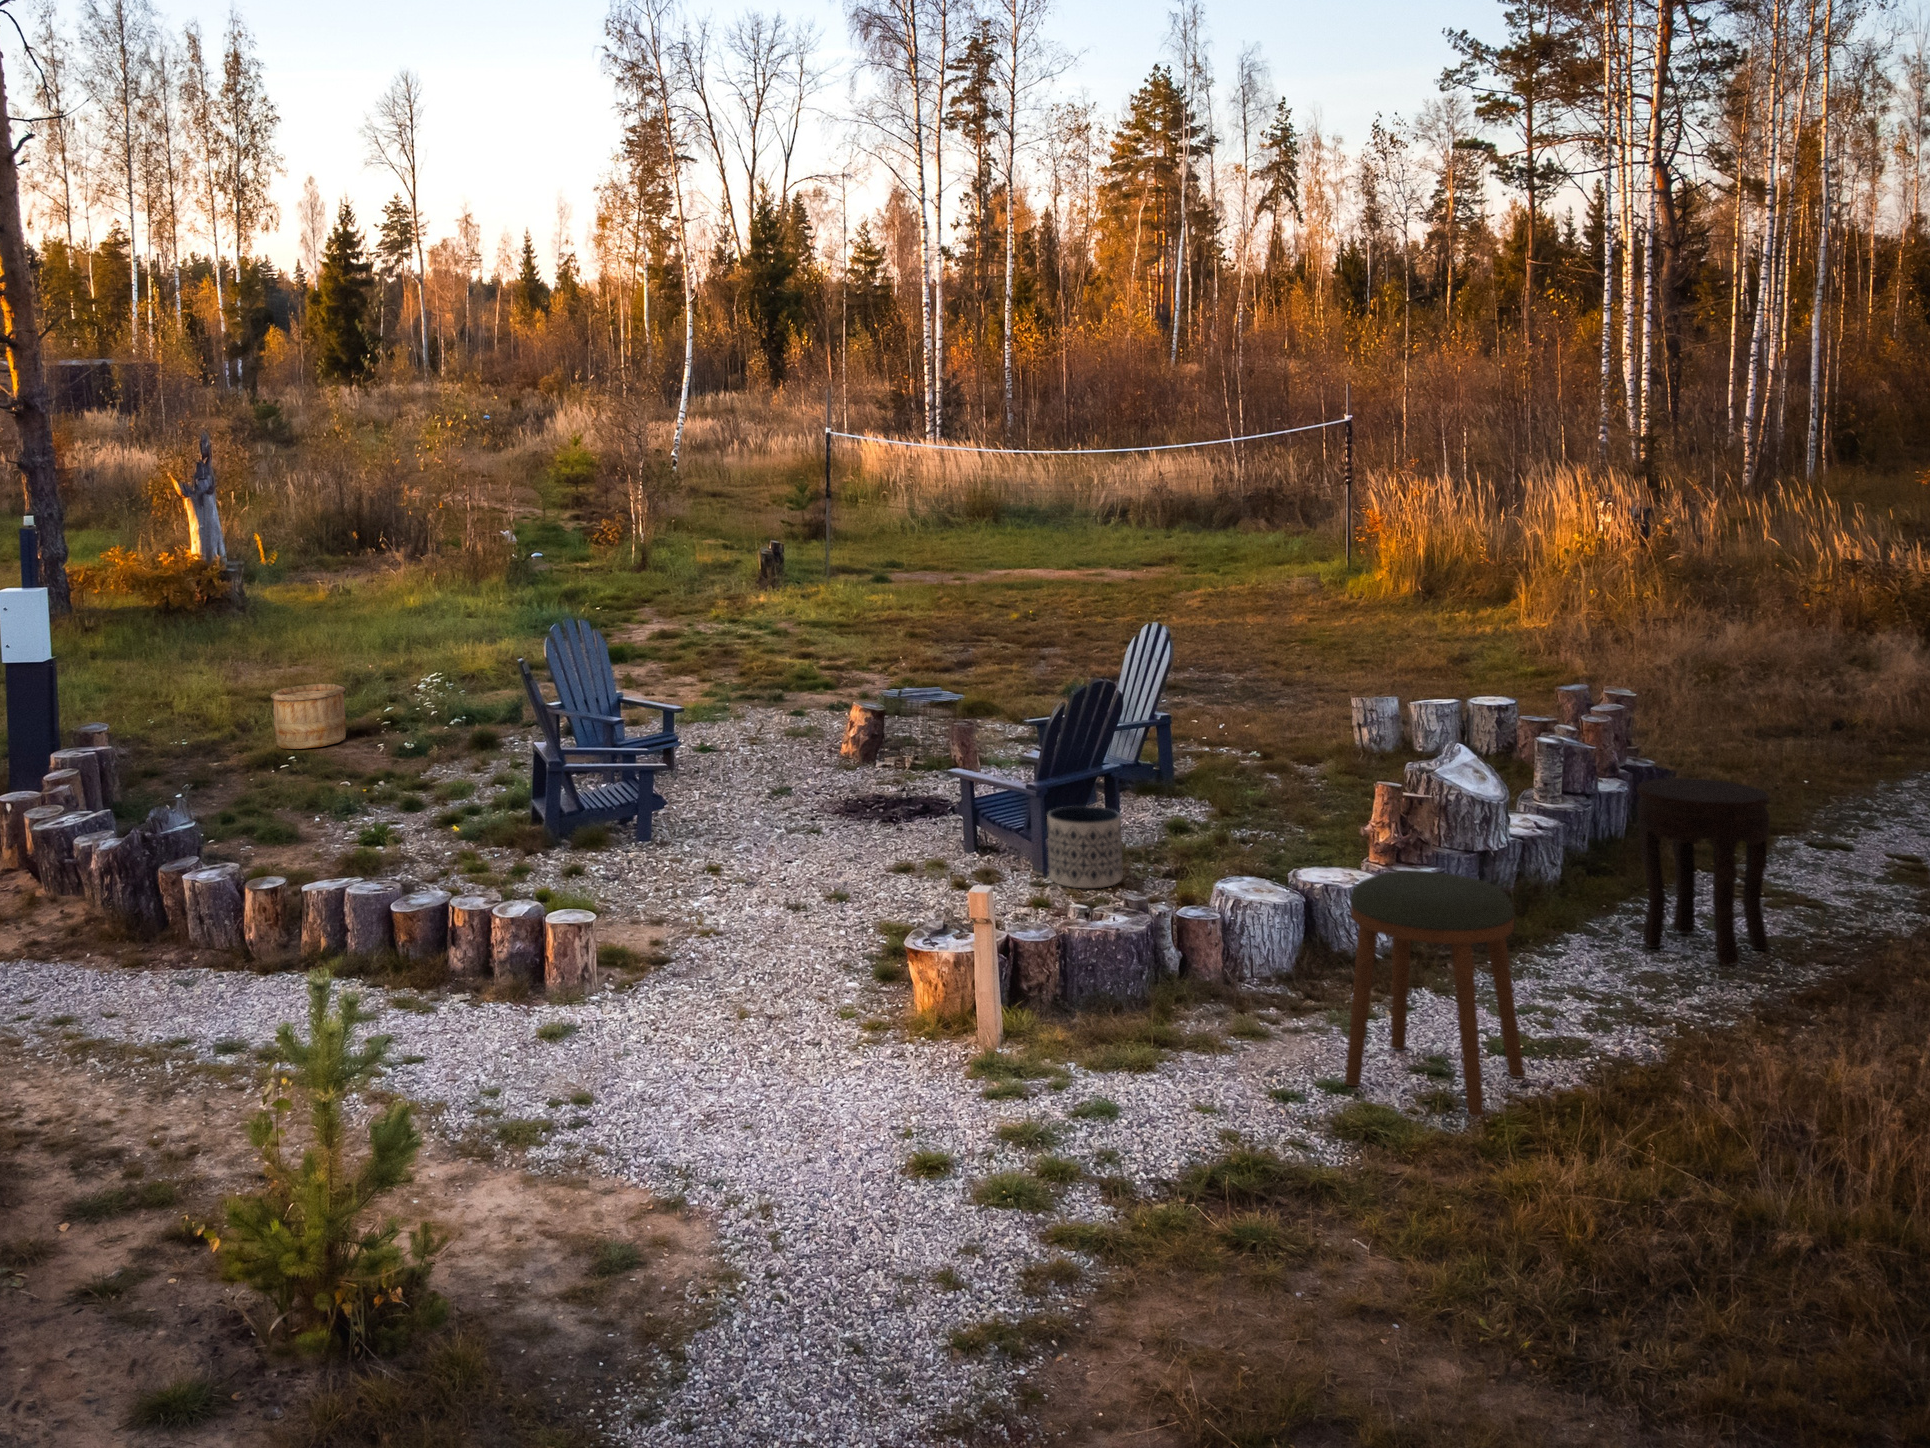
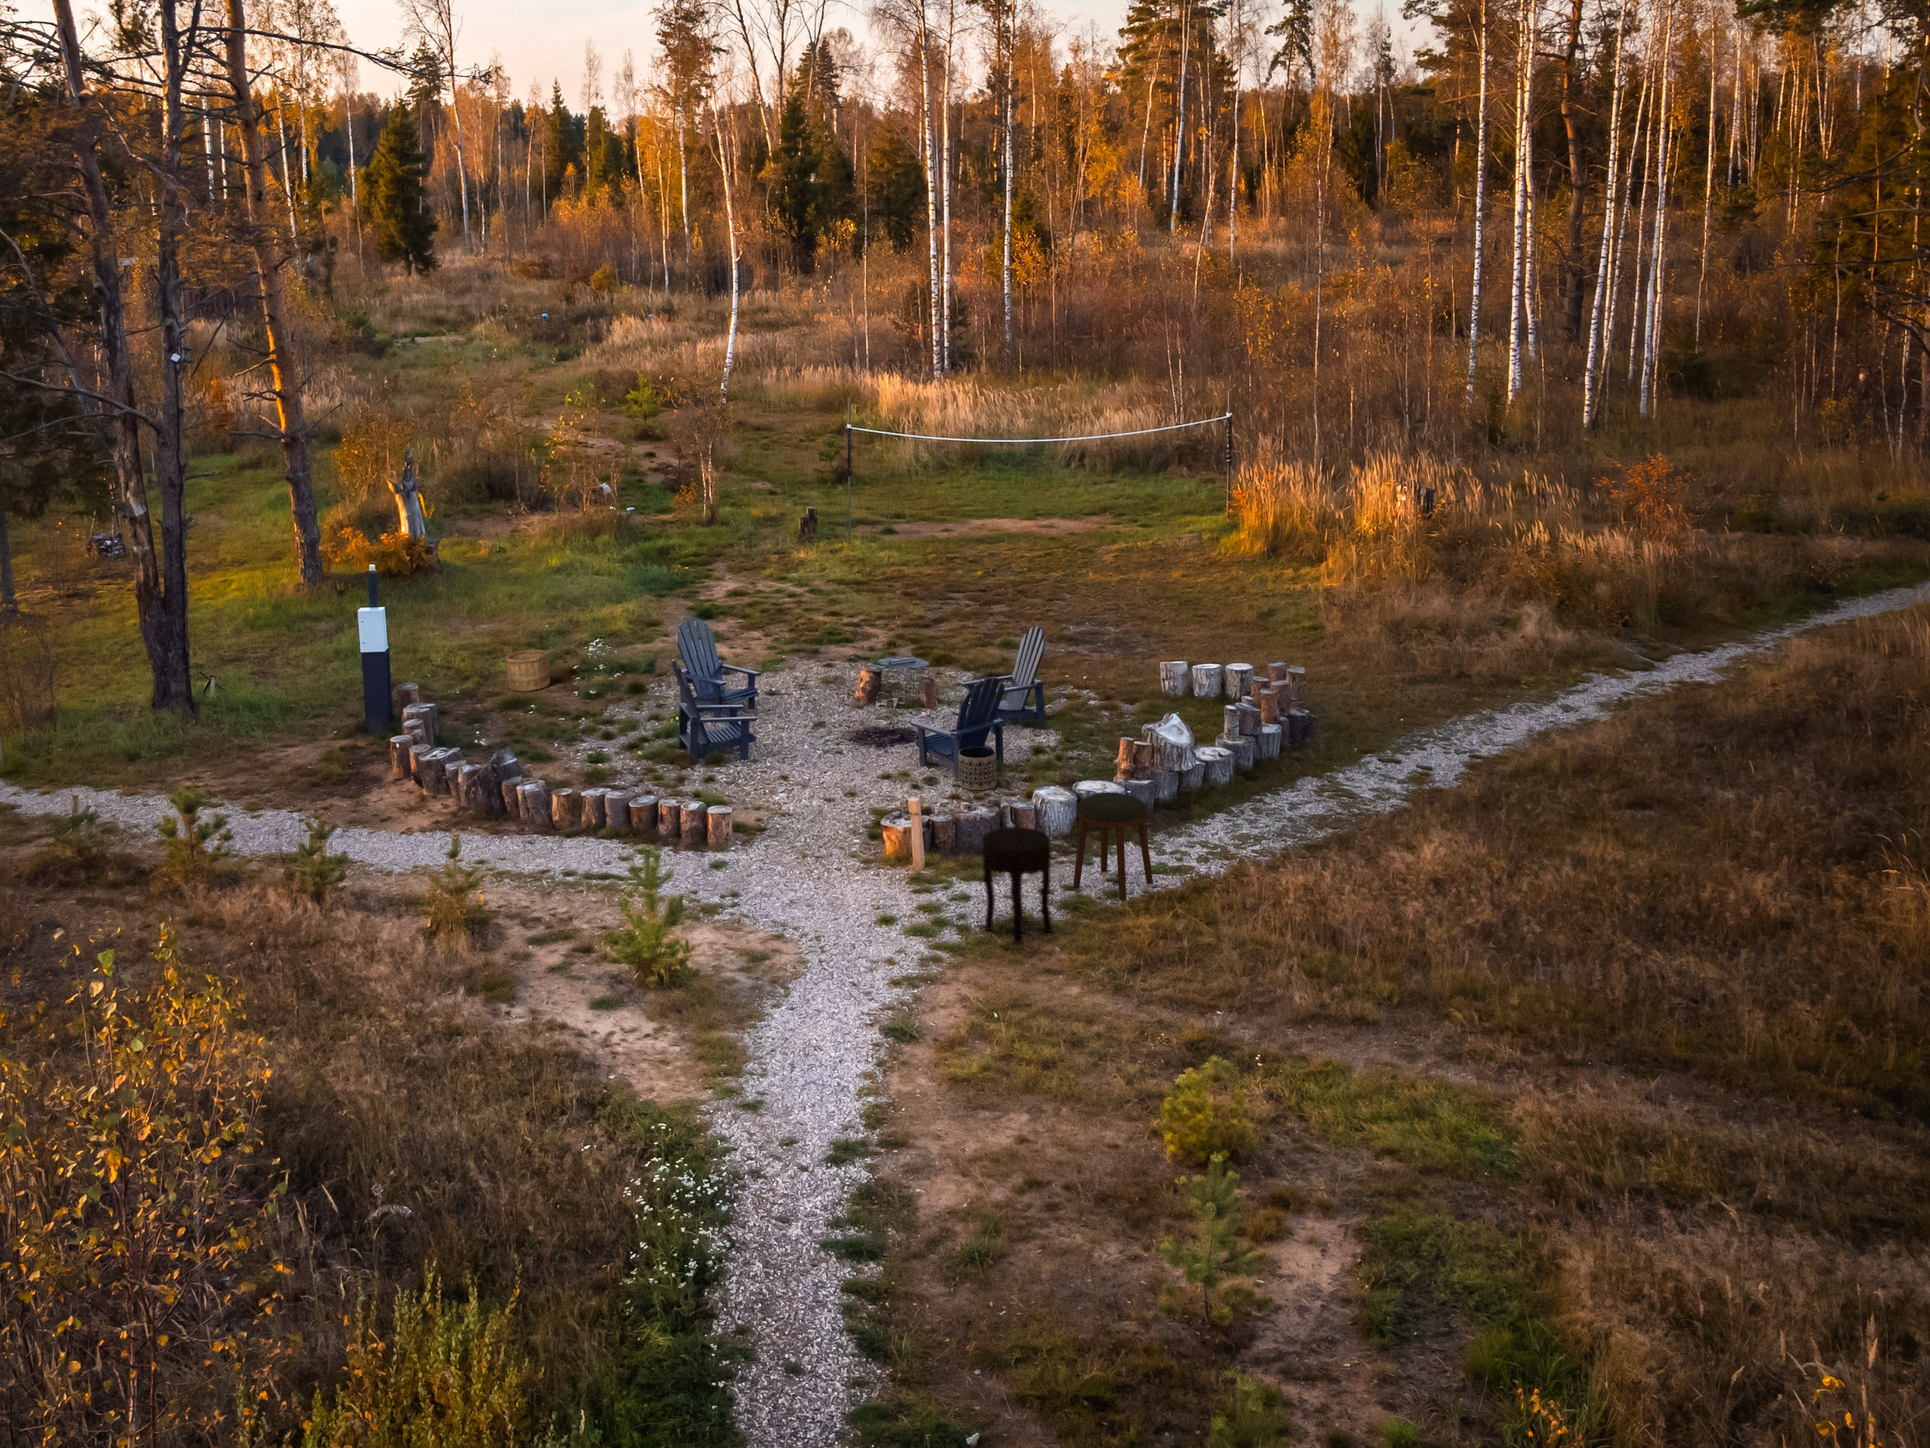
side table: present [1637,778,1770,966] -> present [982,827,1052,944]

